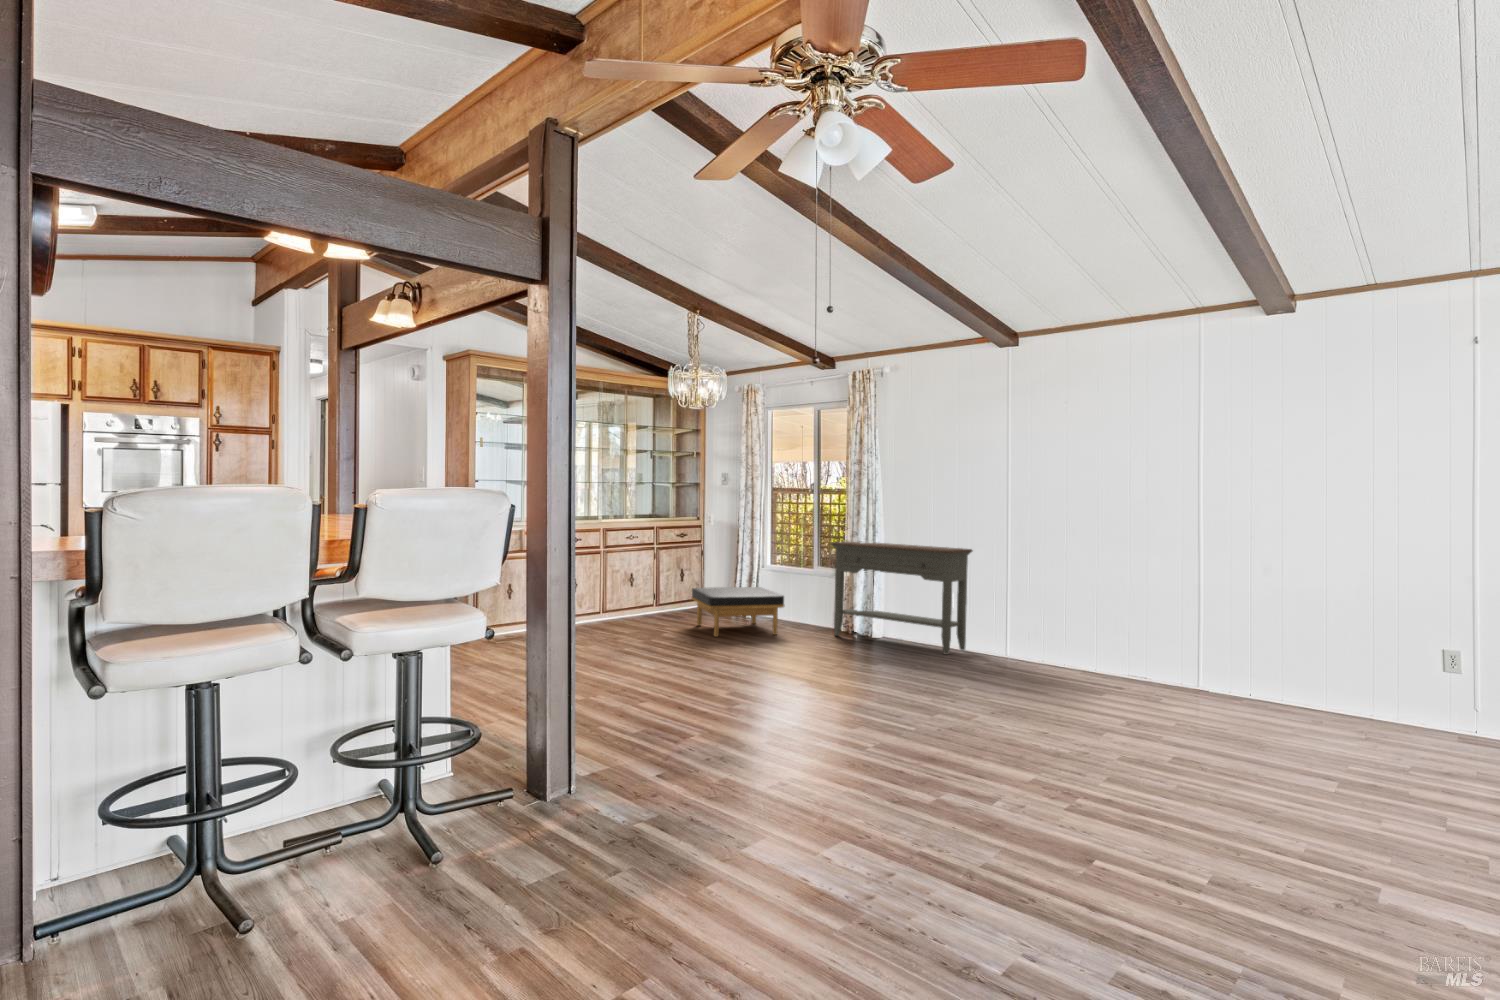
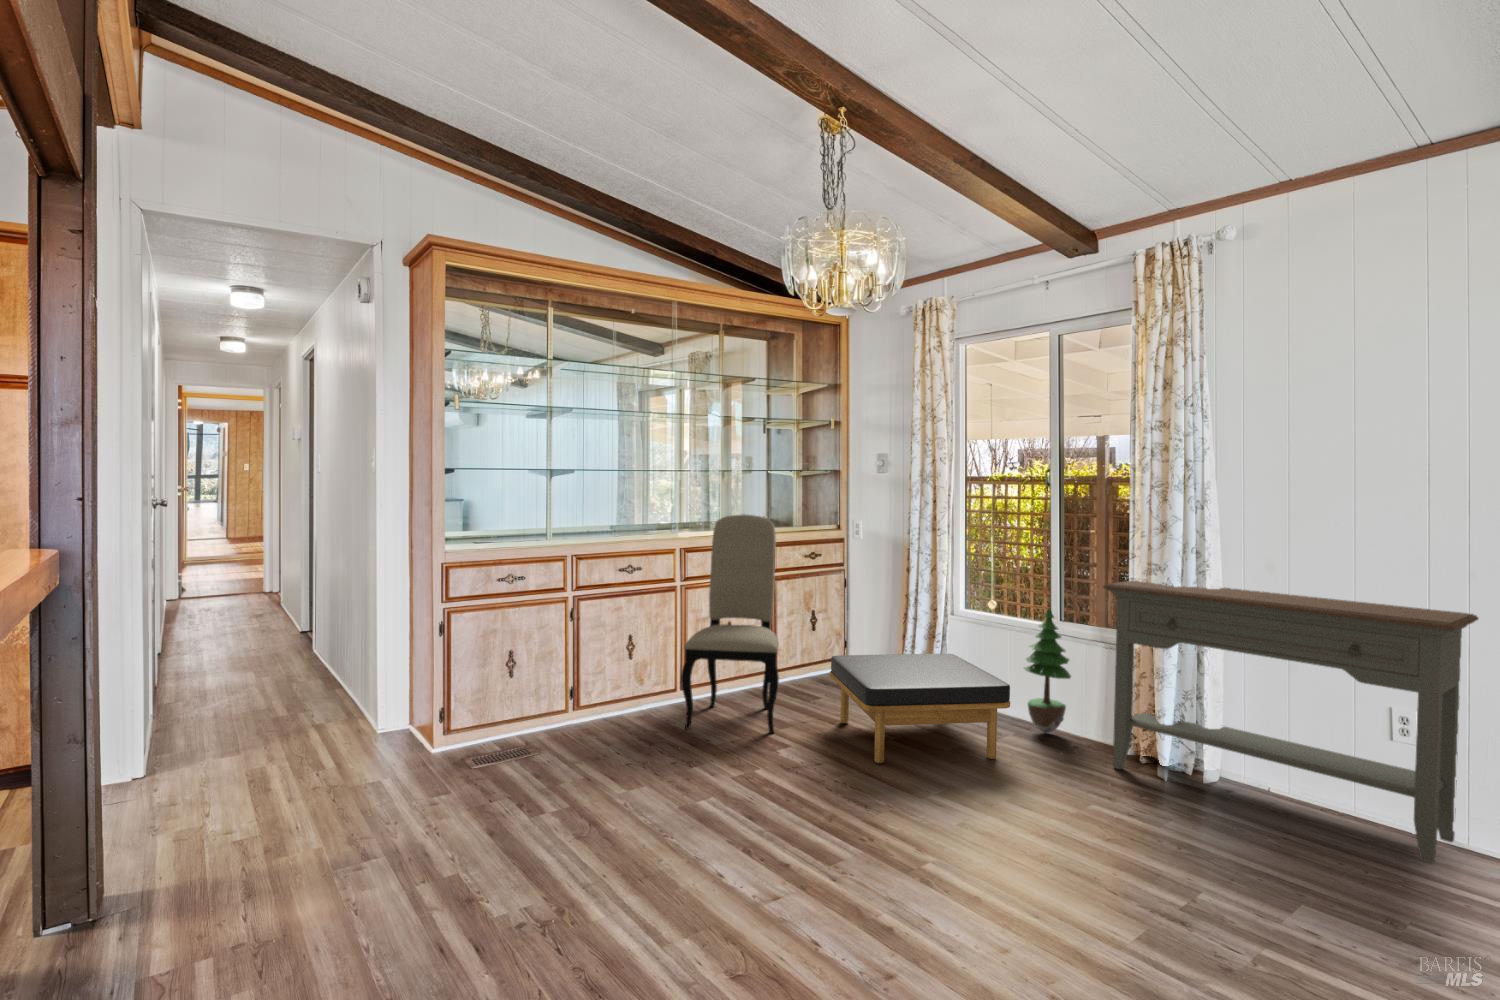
dining chair: none [607,509,662,630] -> present [681,514,779,733]
potted tree: none [796,558,821,627] -> present [1024,608,1071,733]

